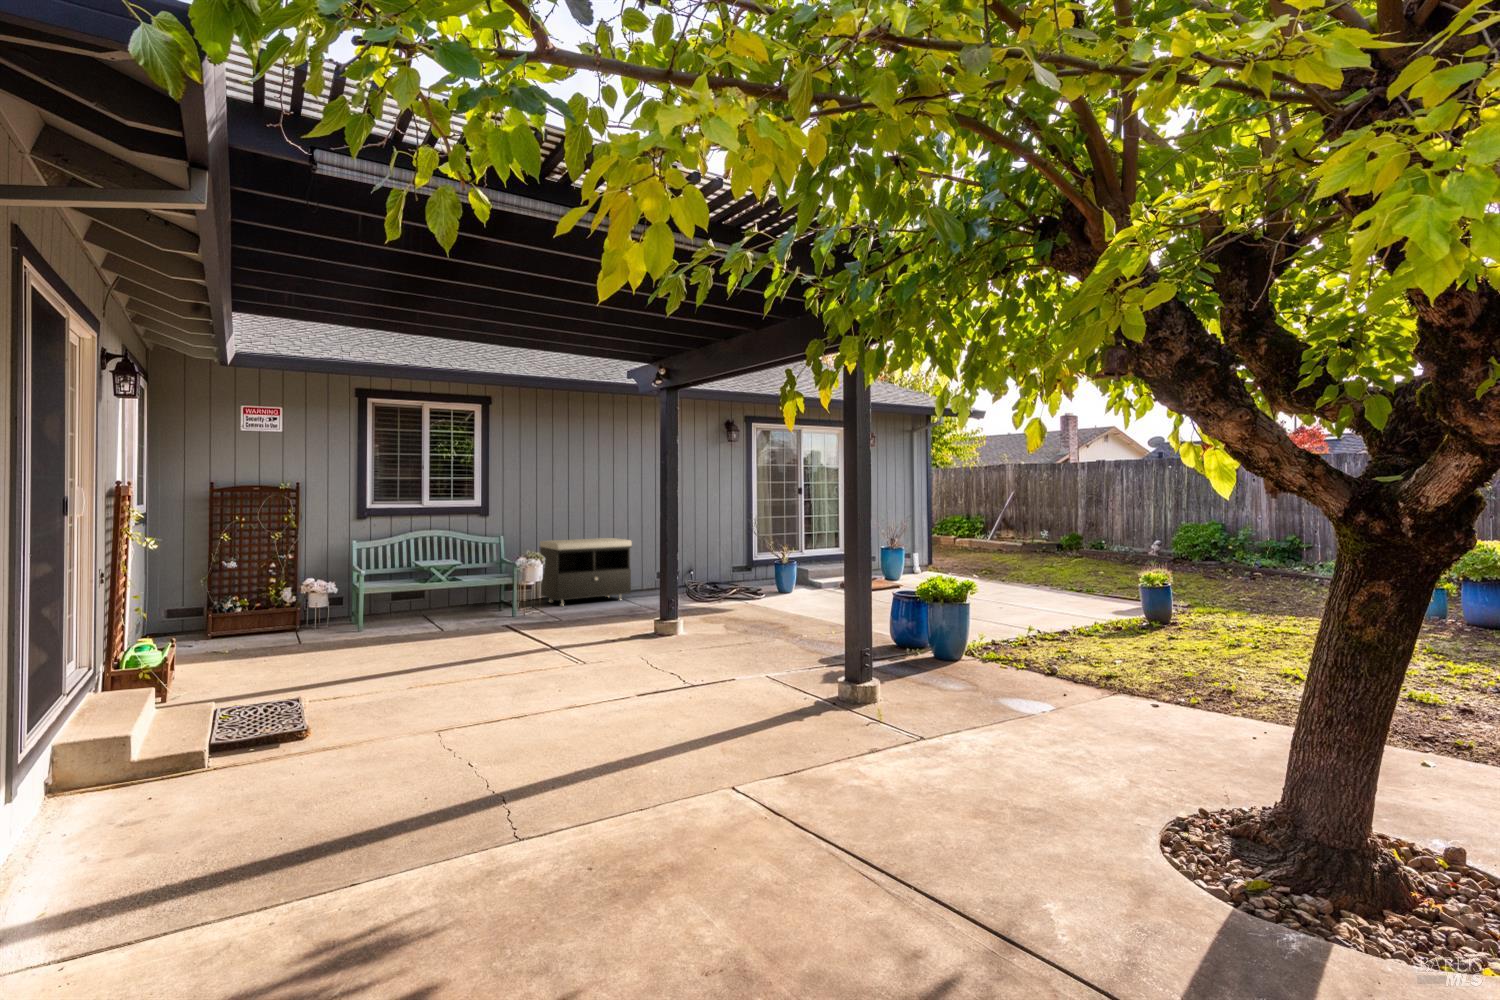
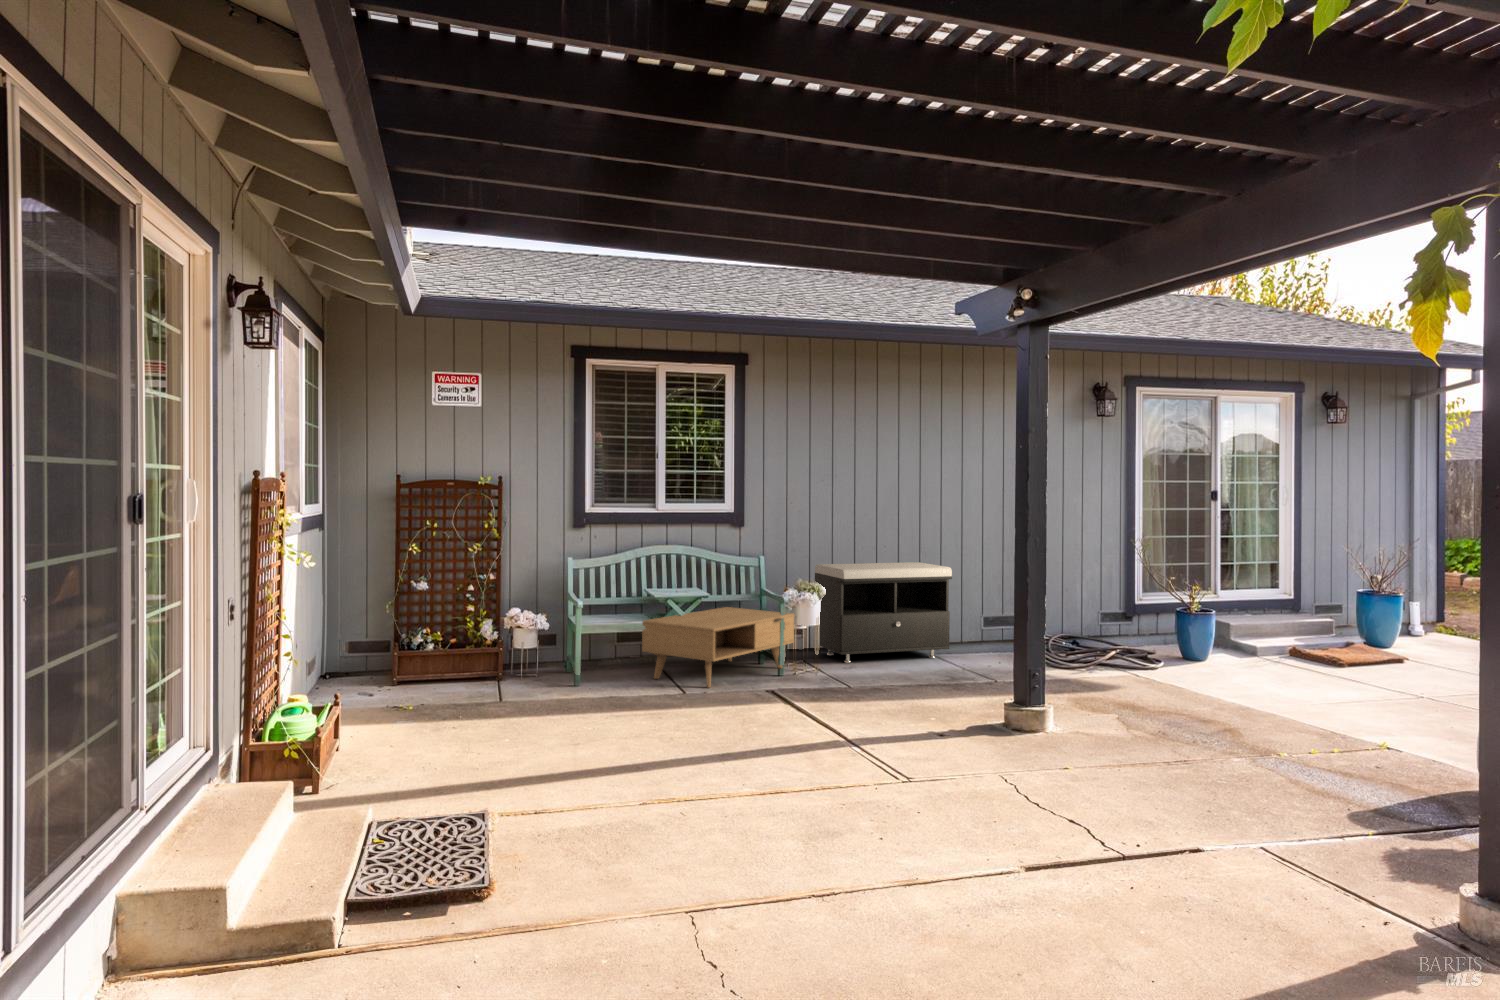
coffee table: none [412,572,524,625] -> present [642,607,794,688]

